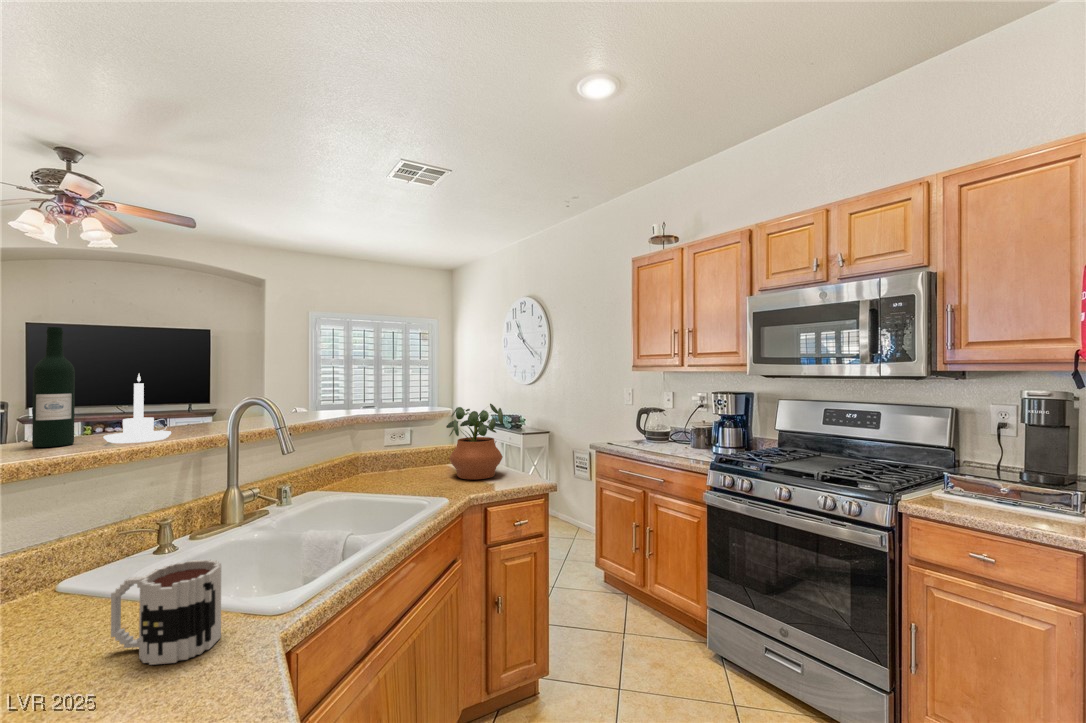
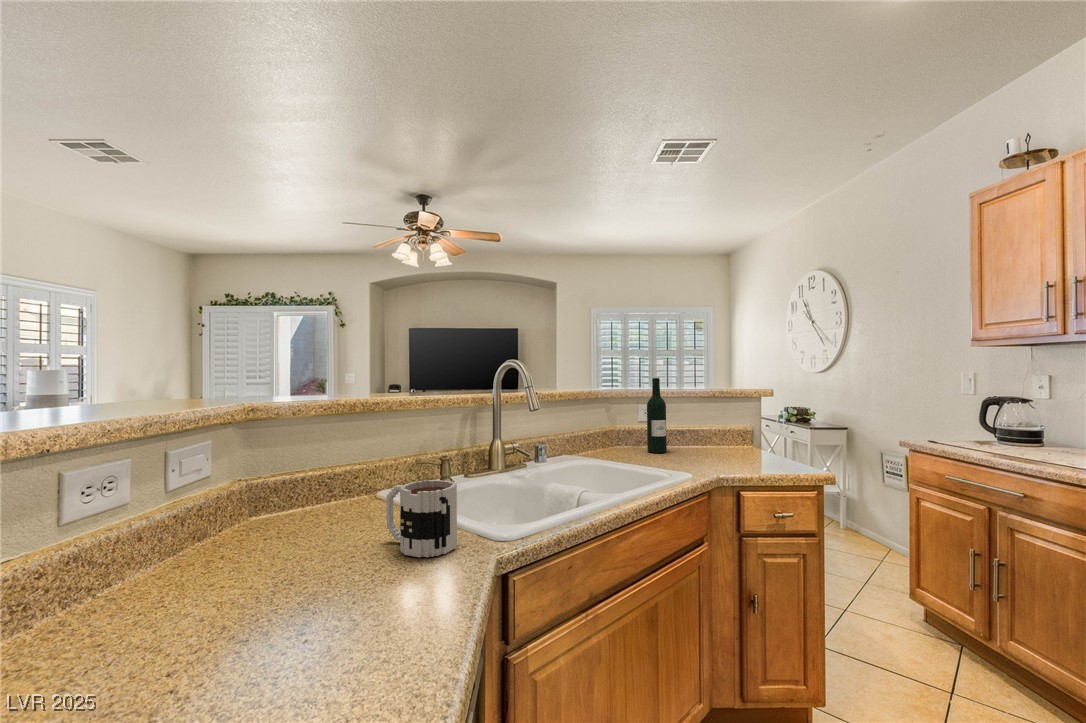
wine bottle: present [32,327,75,447] -> present [647,378,667,453]
candle holder: present [103,374,171,443] -> none [412,341,455,395]
potted plant: present [446,404,503,480] -> none [700,379,765,462]

